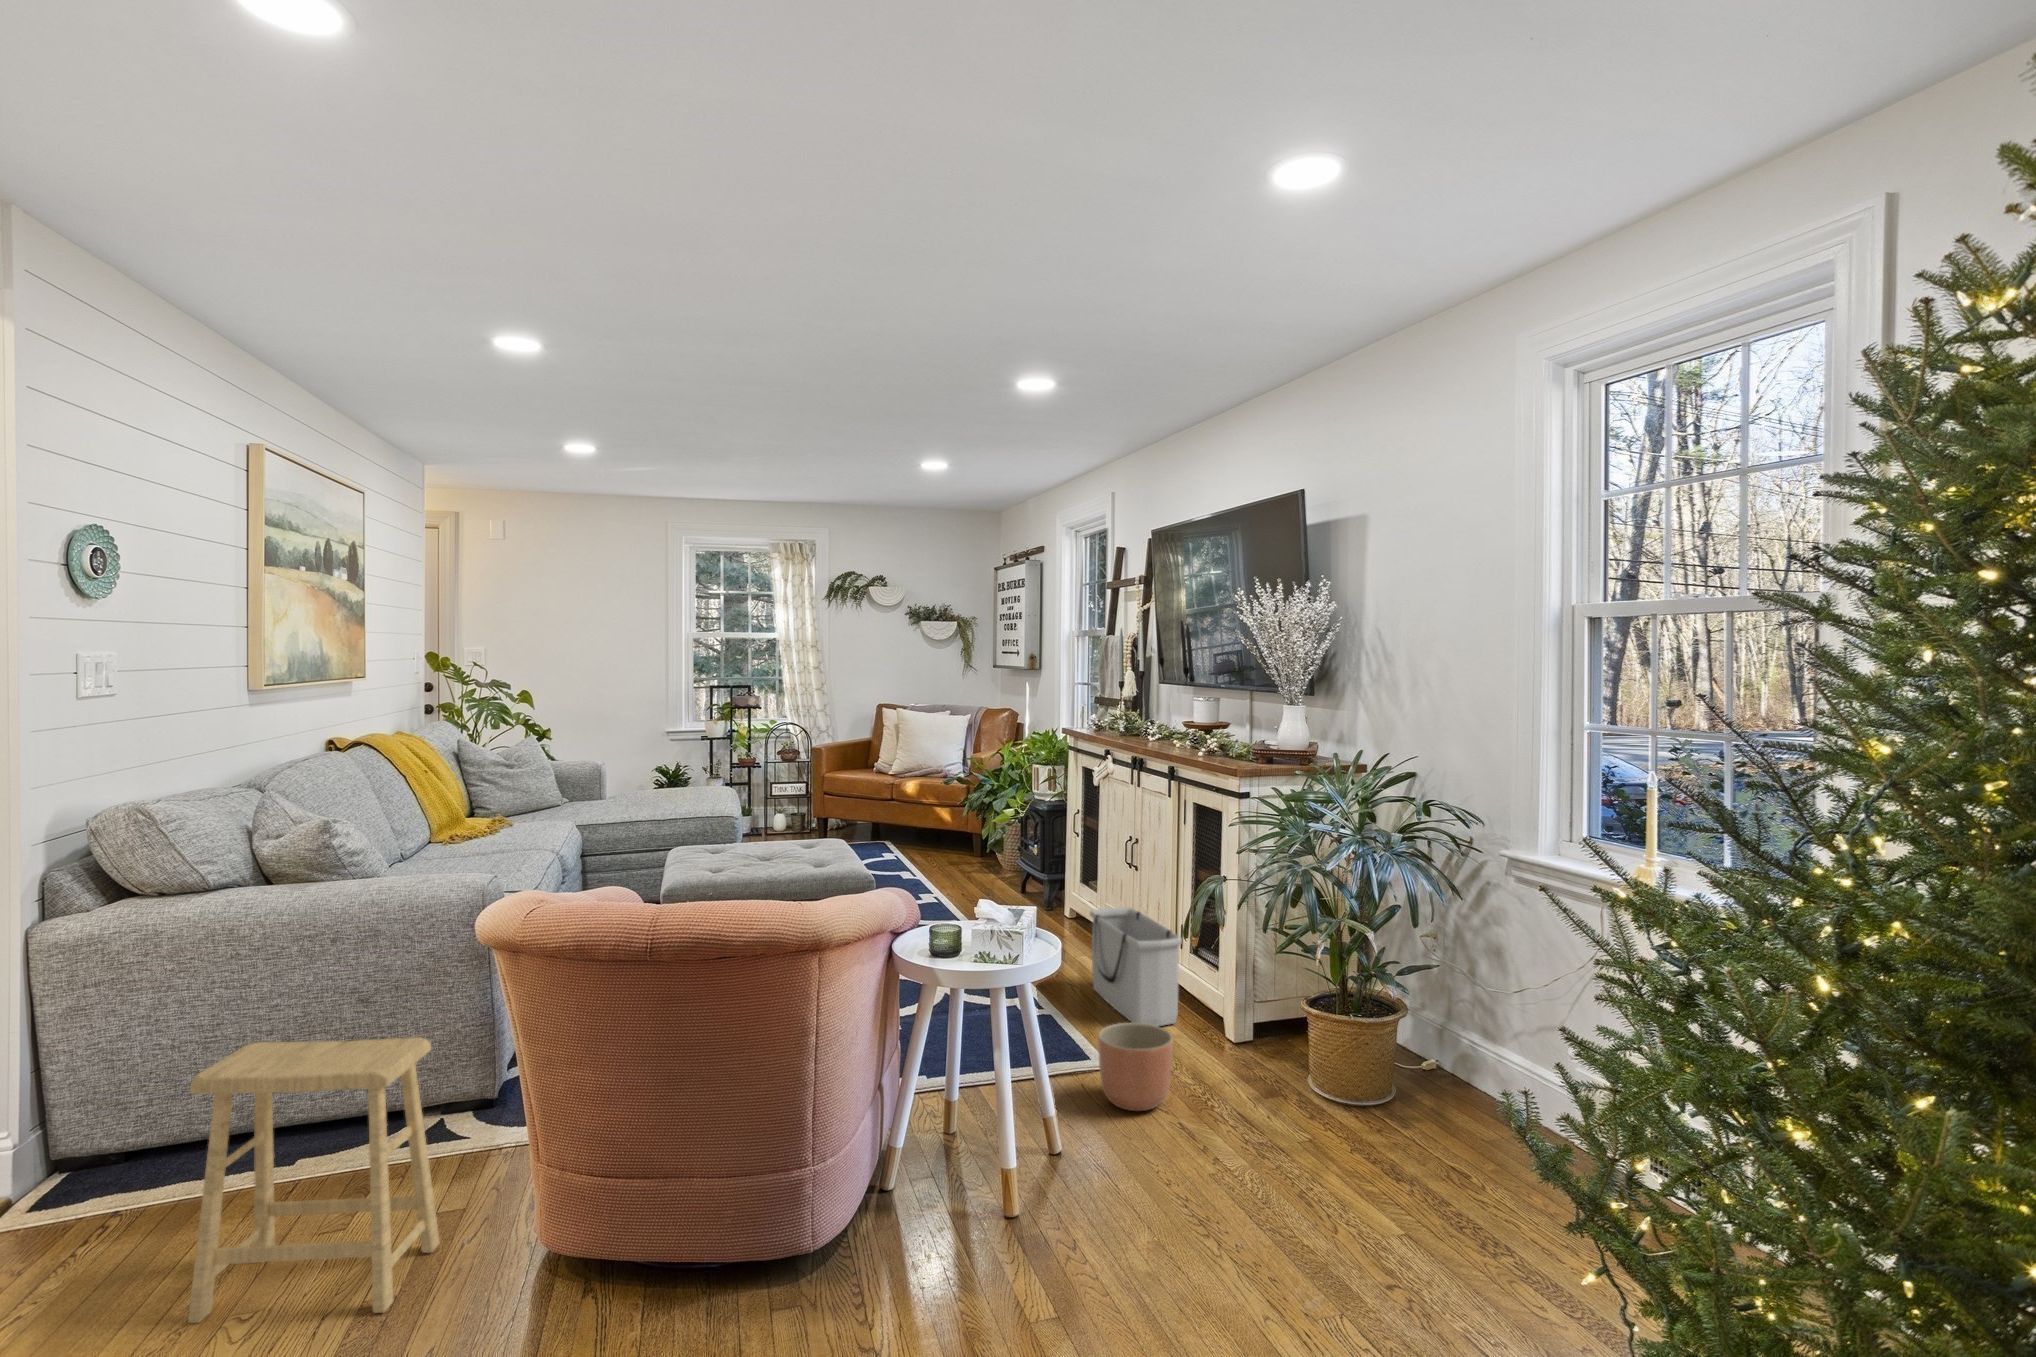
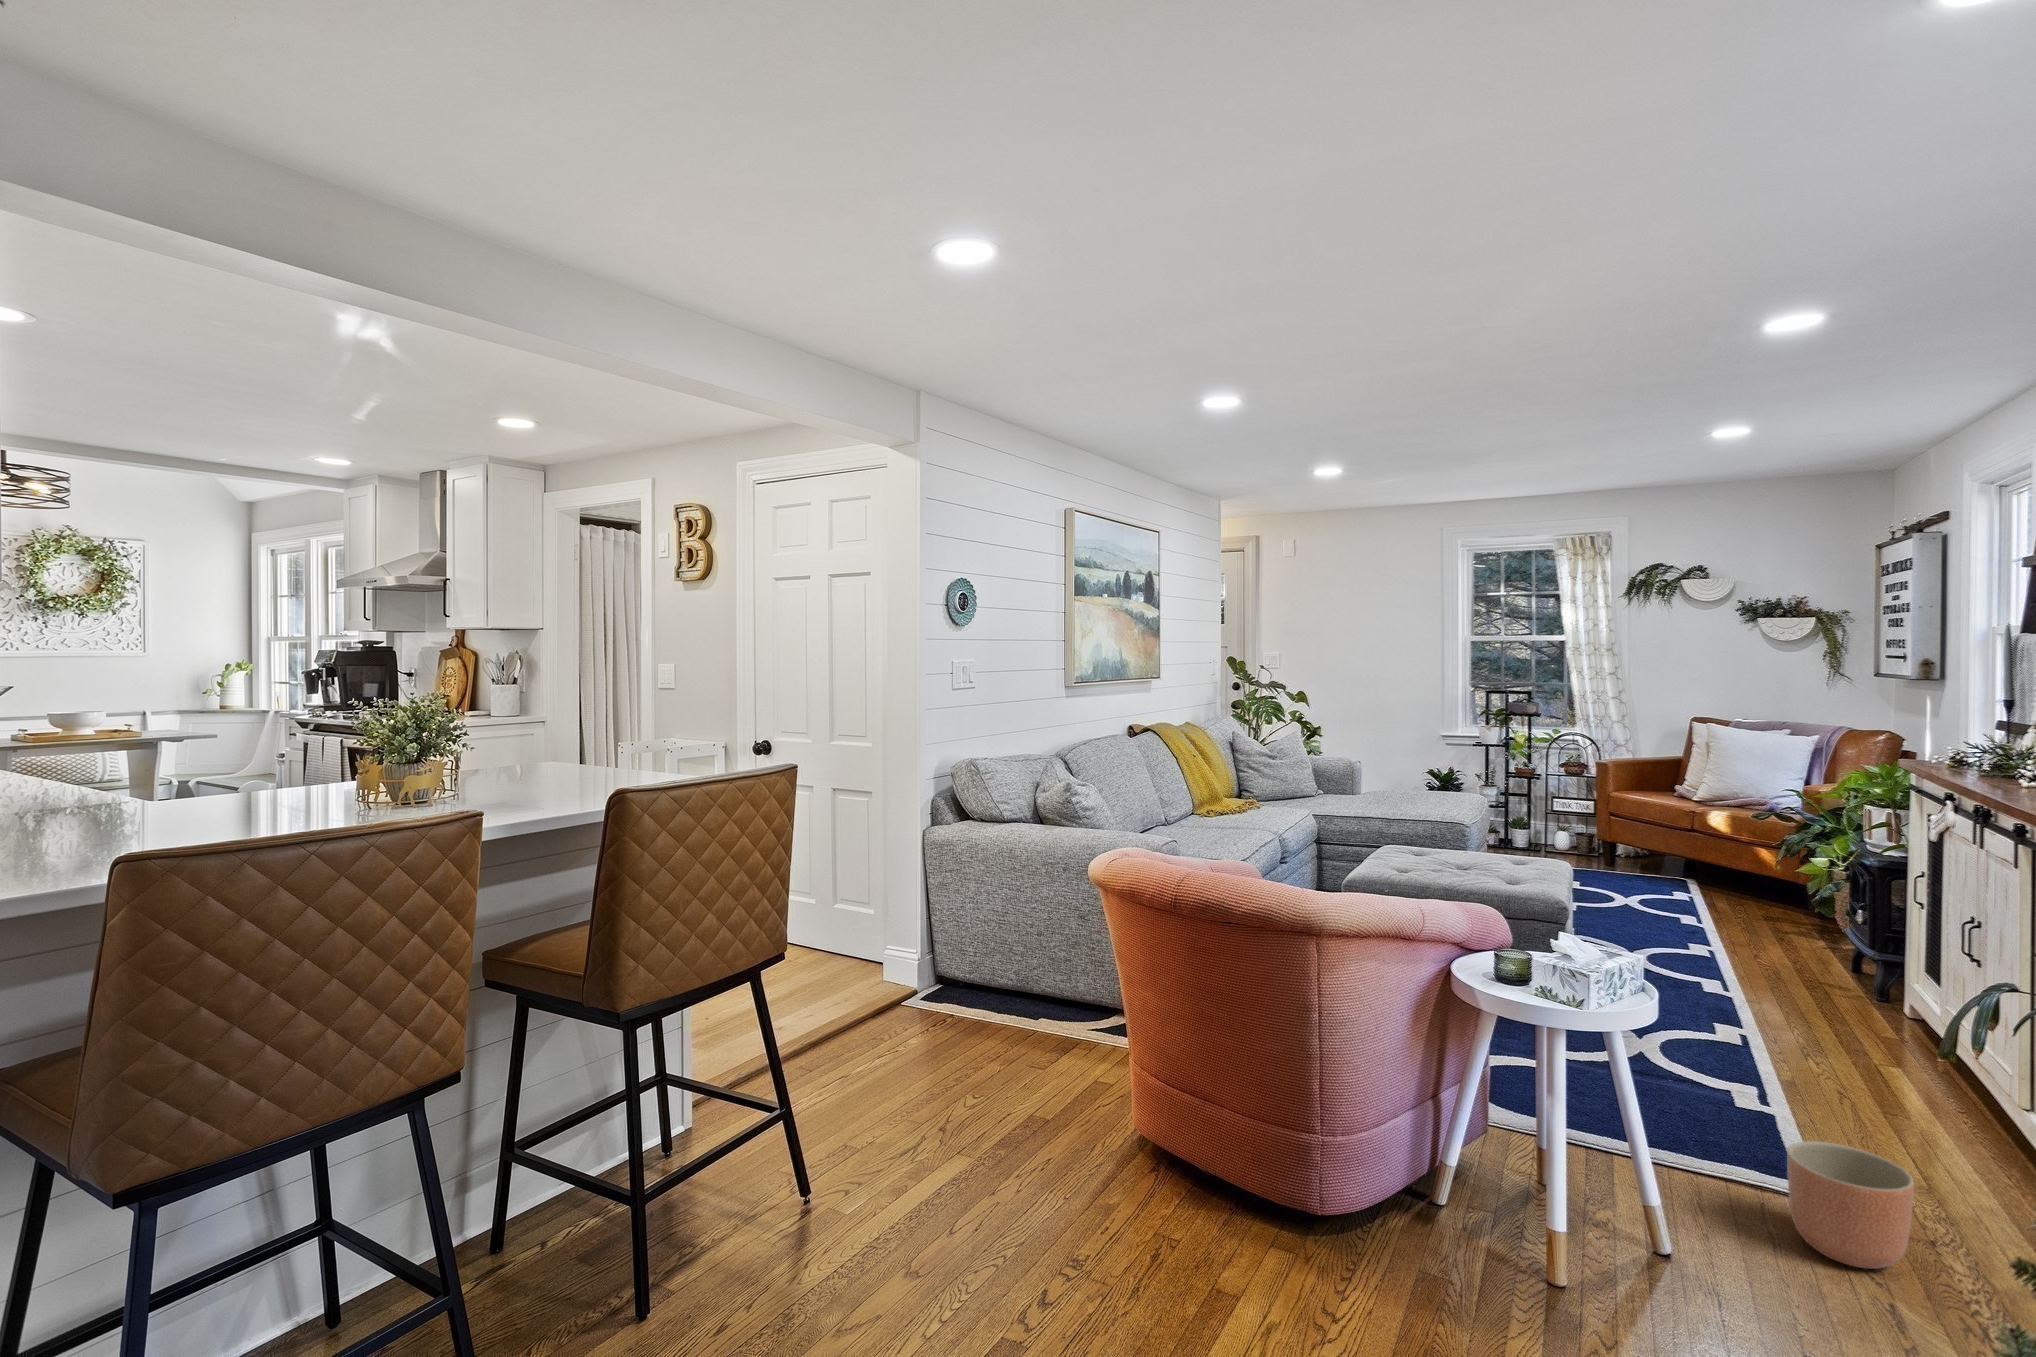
storage bin: present [1090,907,1182,1026] -> none [1875,999,2012,1182]
footstool: present [188,1037,440,1323] -> none [931,931,1080,1146]

